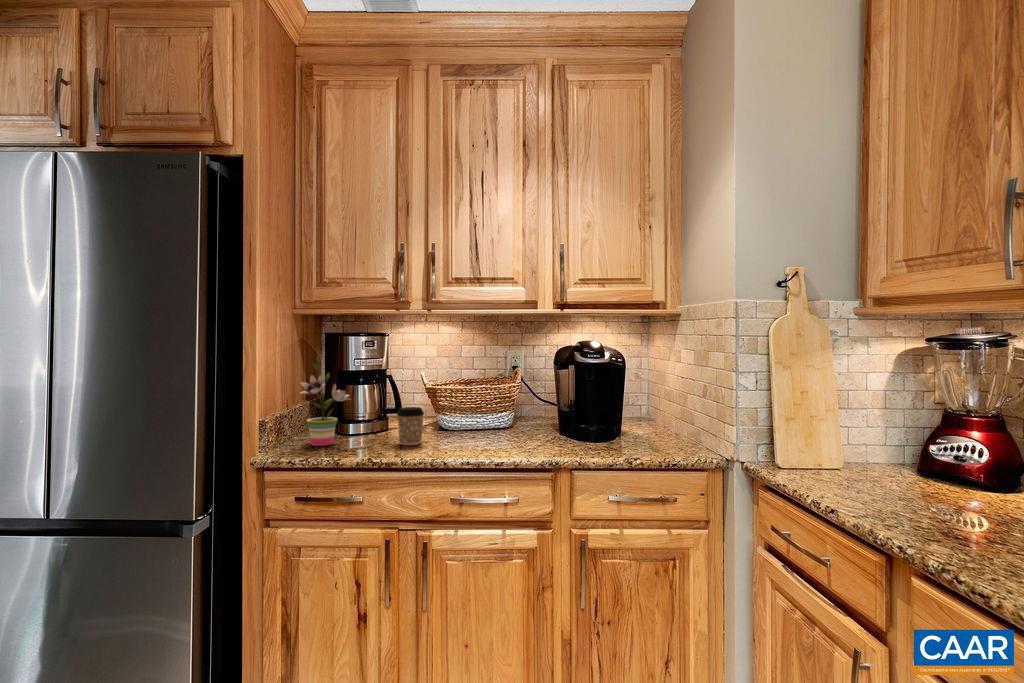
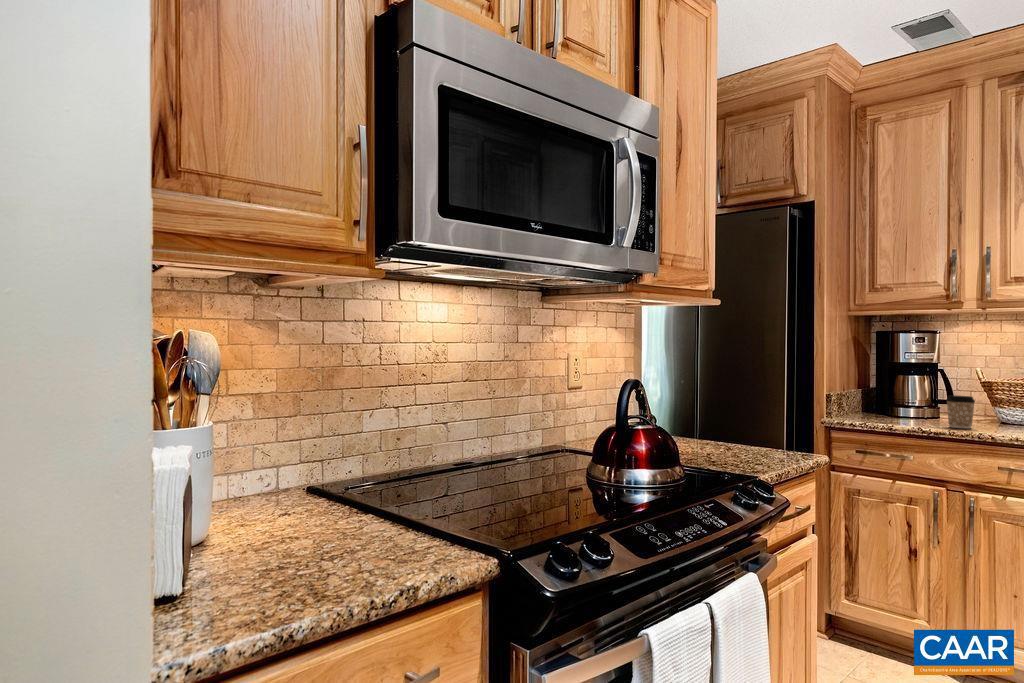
potted plant: present [301,356,350,446] -> none [856,349,903,422]

